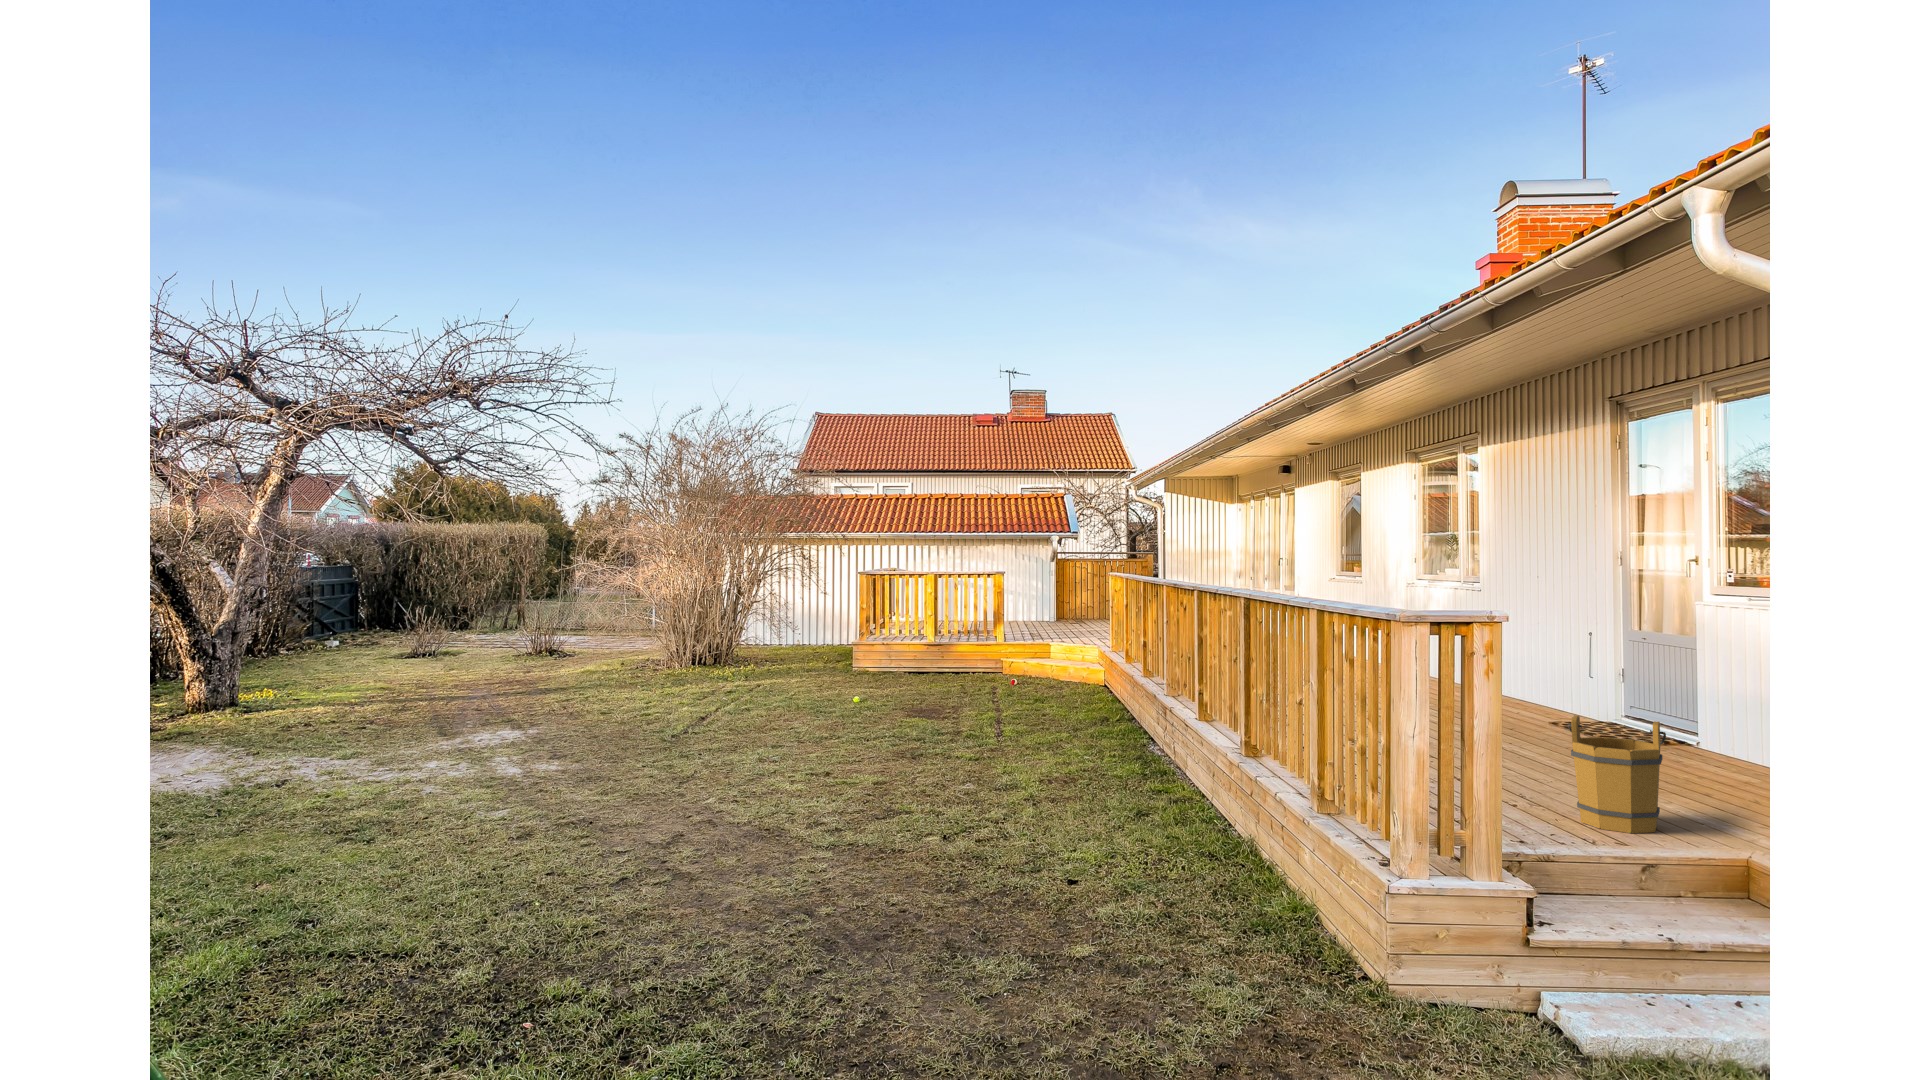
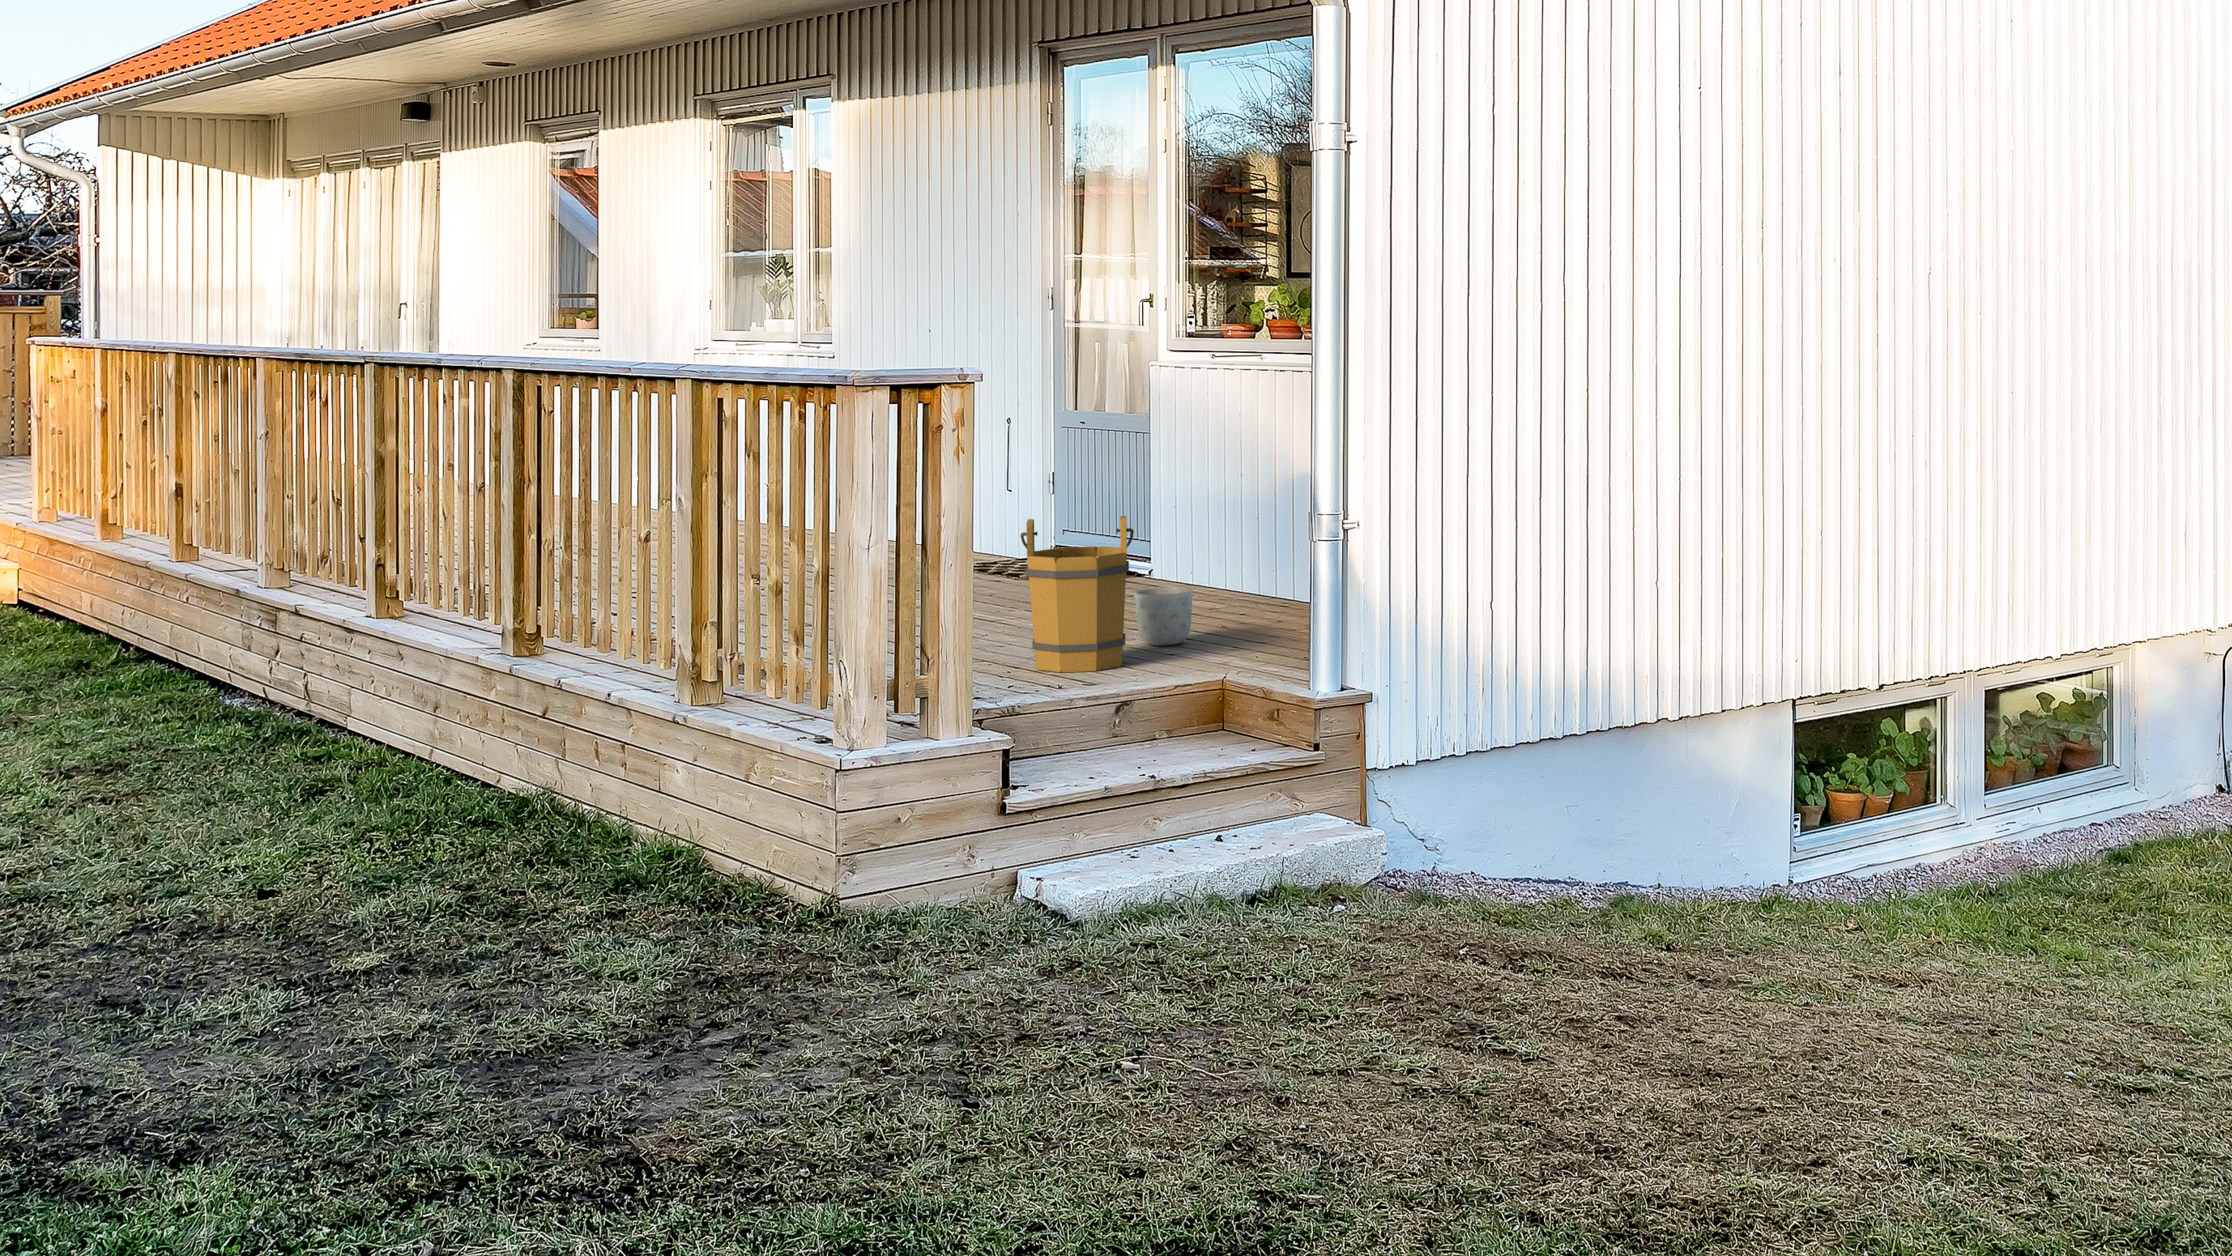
planter: none [1671,773,1726,819] -> present [1134,587,1193,646]

